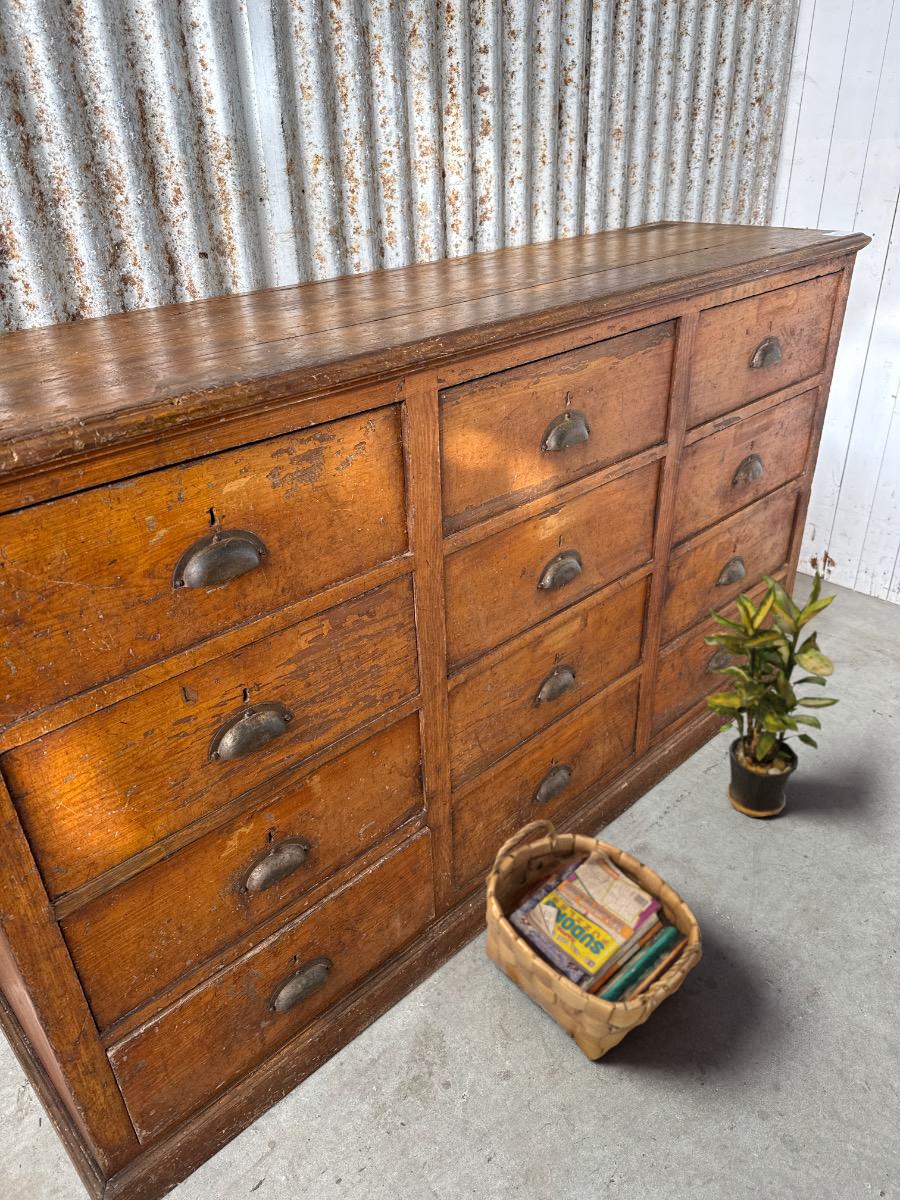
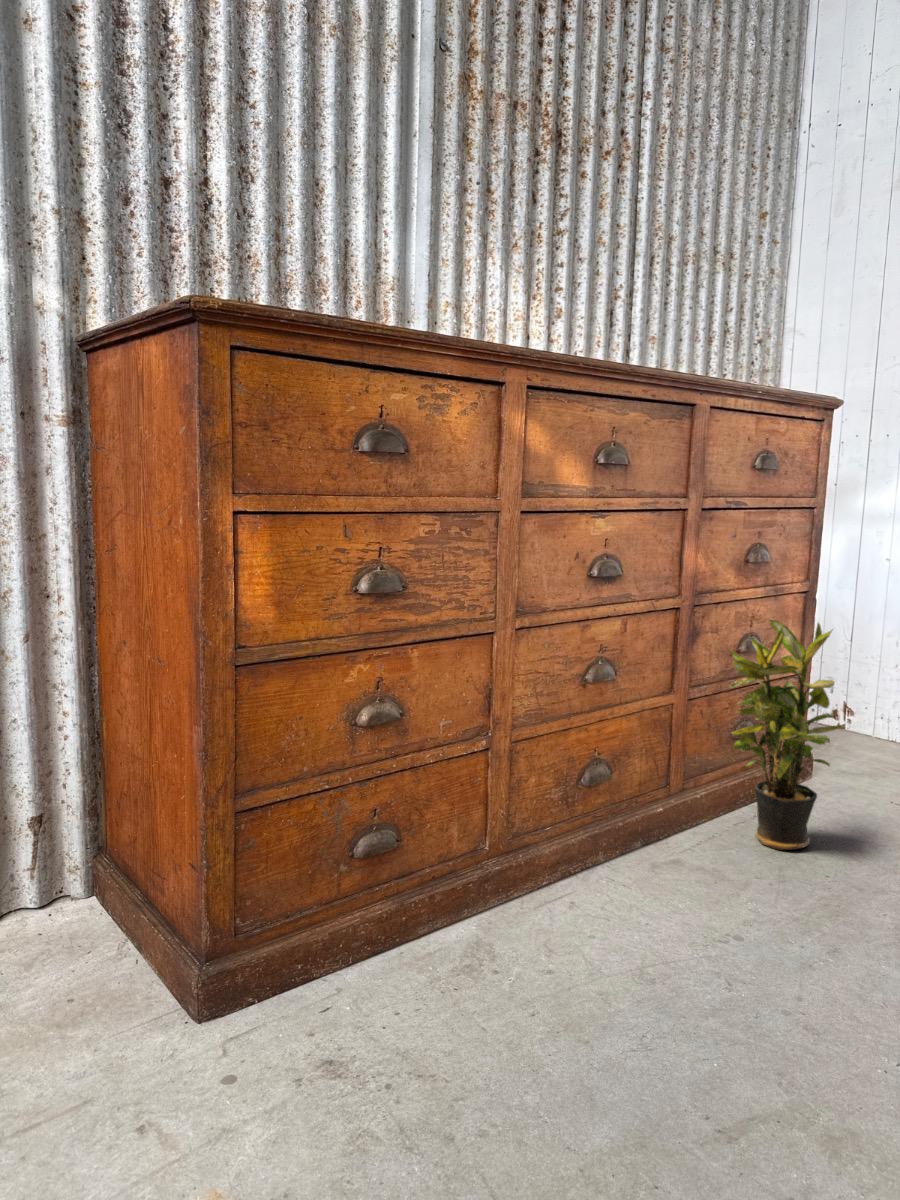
woven basket: present [485,820,702,1060] -> none [534,776,727,964]

